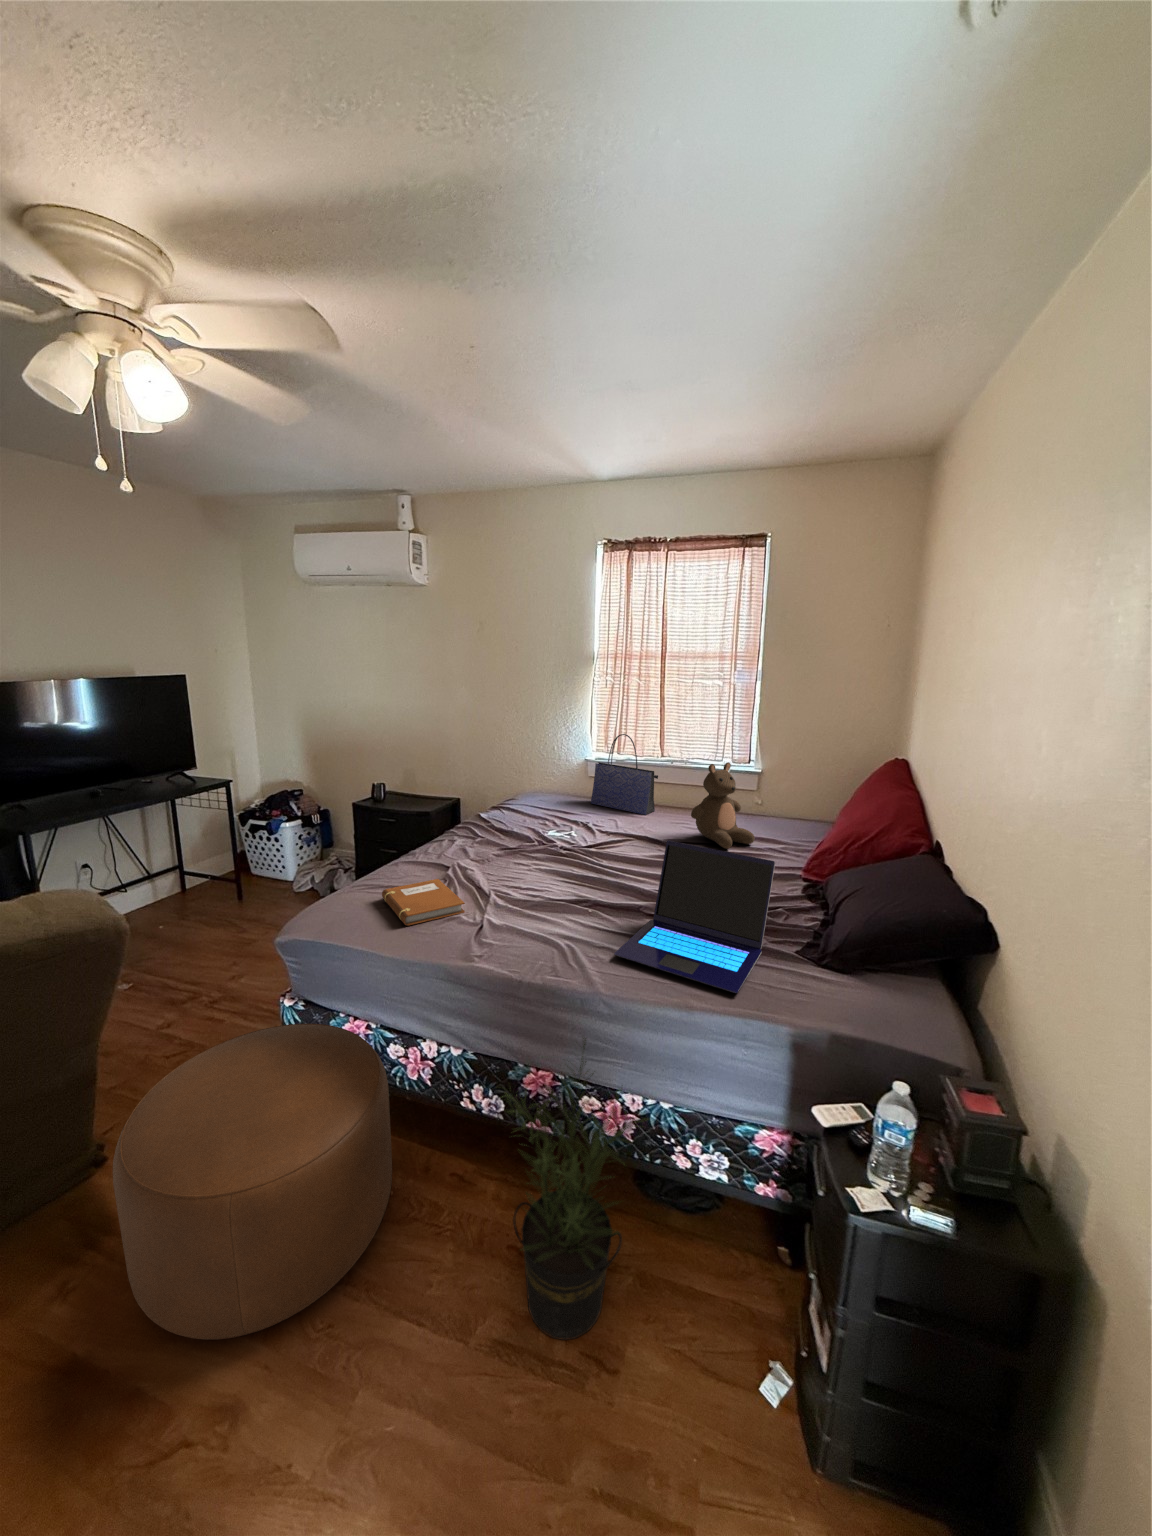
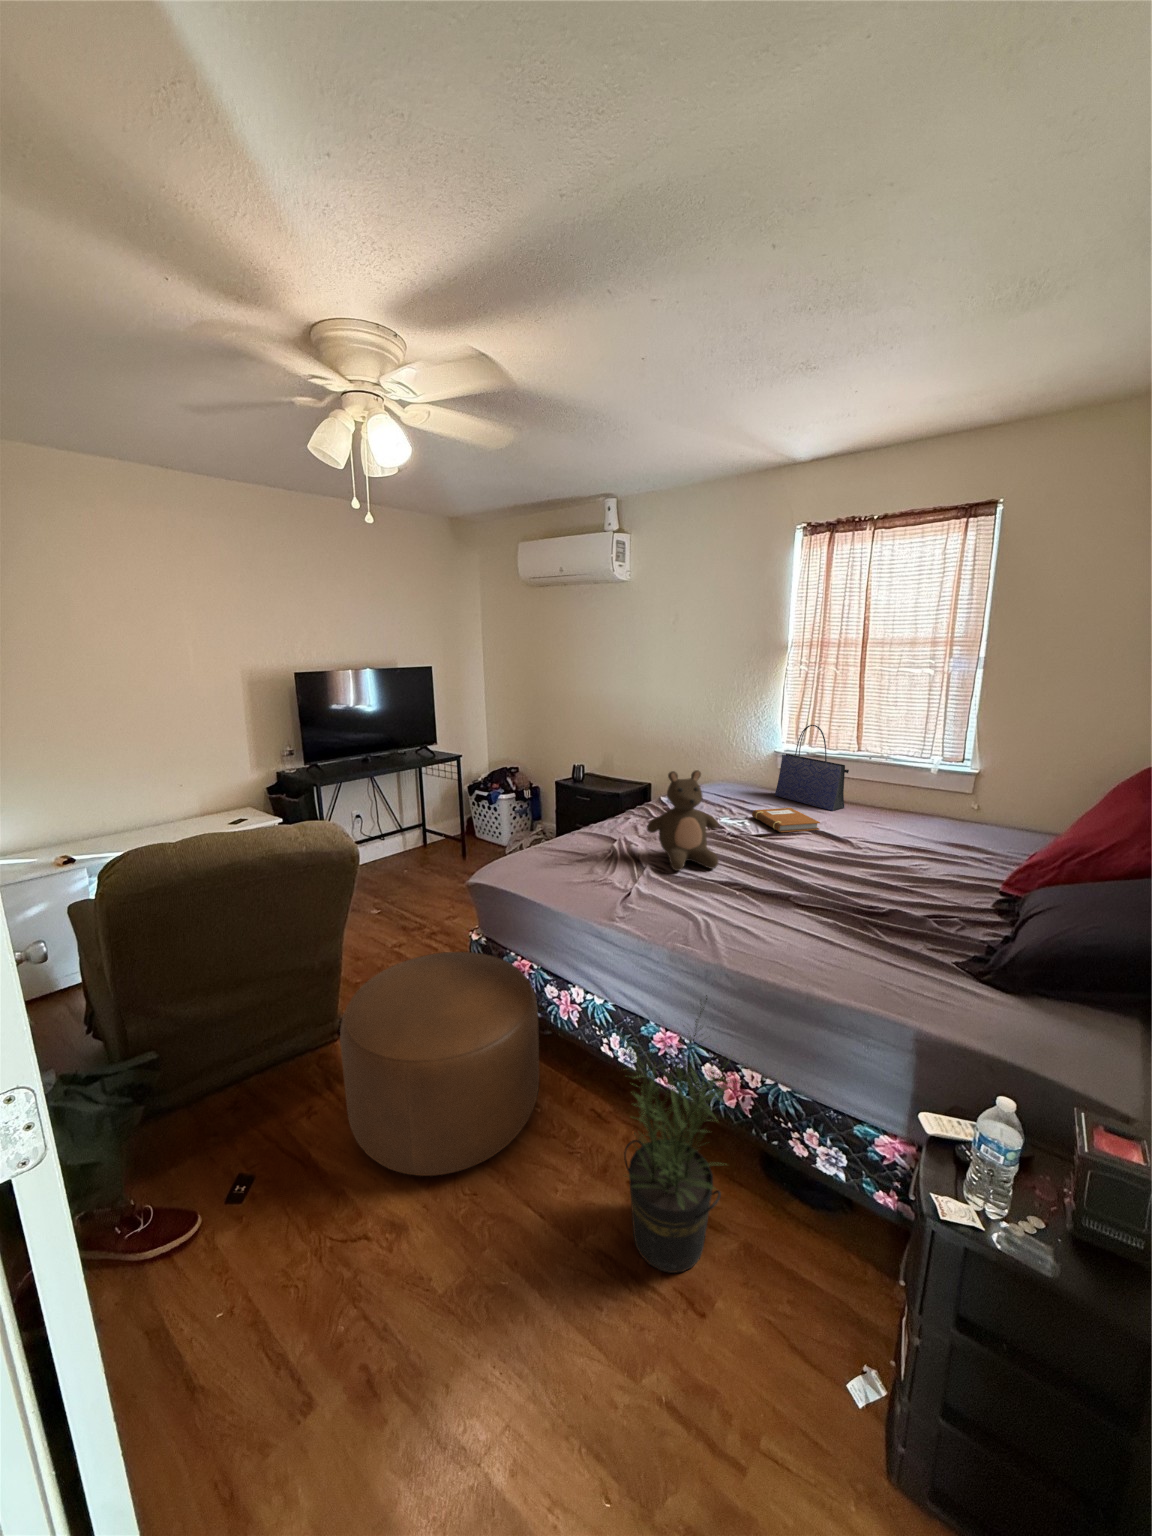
stuffed bear: present [691,762,755,849] -> present [647,770,719,871]
laptop: present [614,840,775,993] -> none [747,831,939,990]
notebook: present [382,879,465,925] -> present [752,808,820,832]

